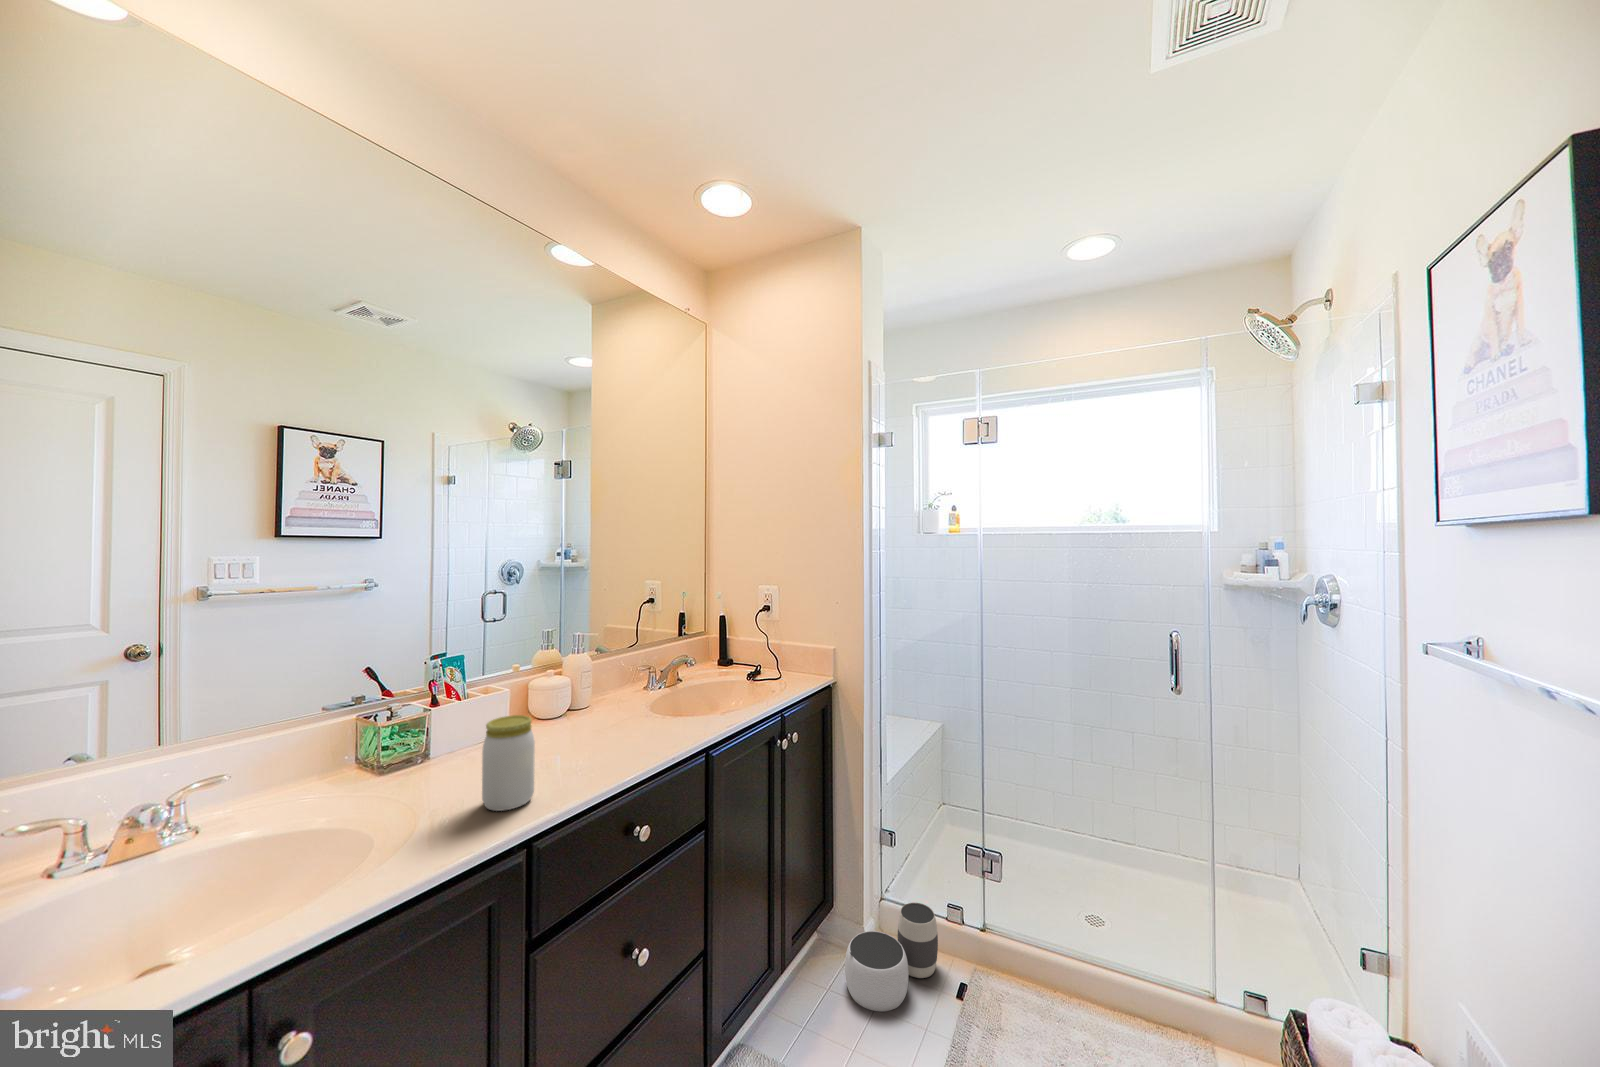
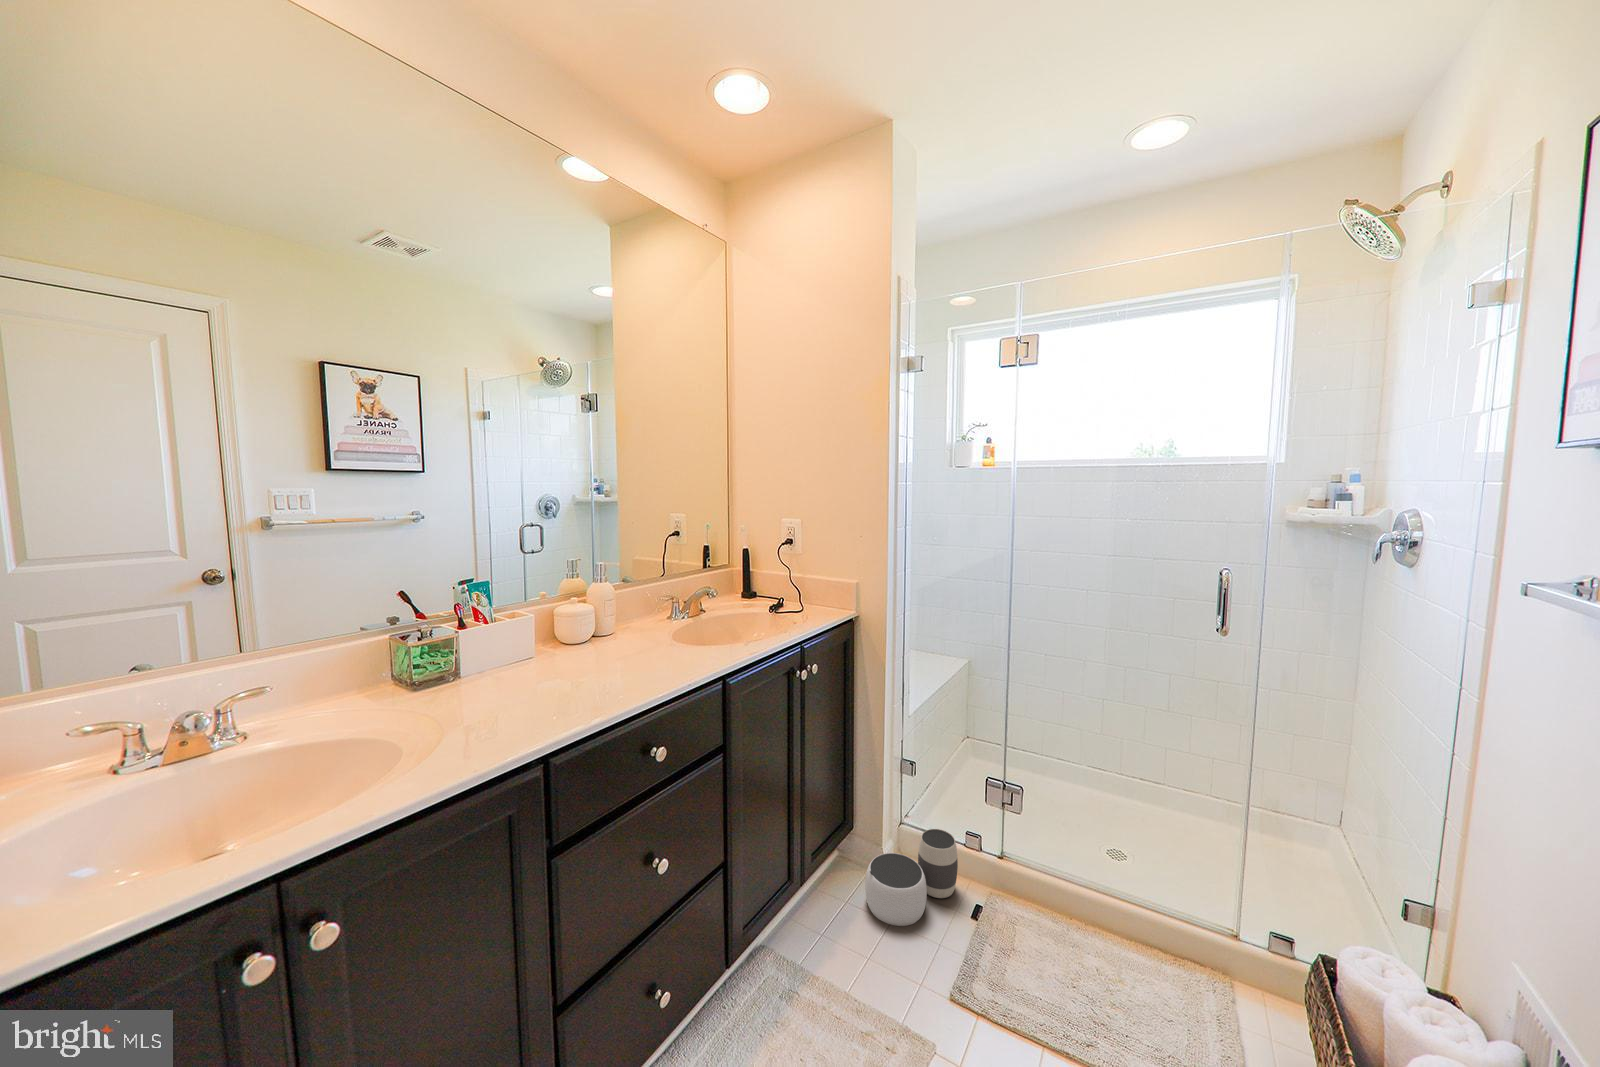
jar: present [482,715,535,811] -> none [498,639,550,729]

